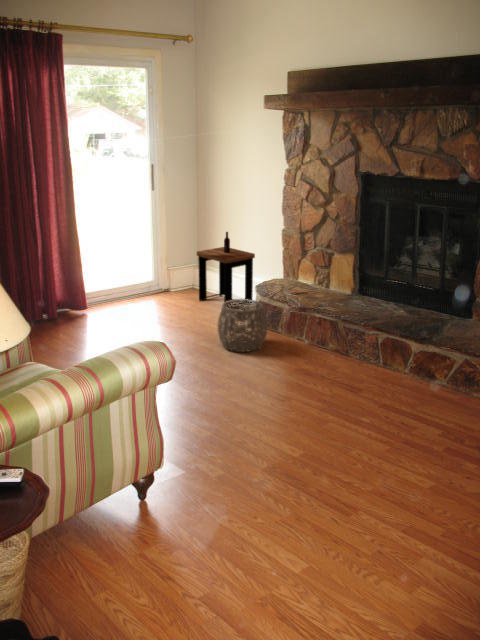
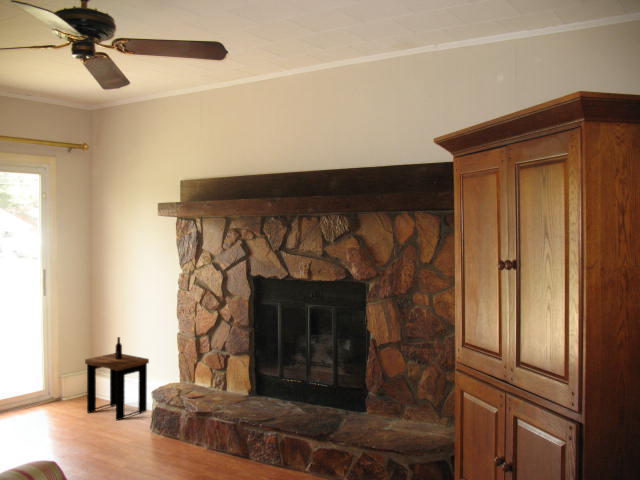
woven basket: present [217,299,268,352] -> none [108,407,164,466]

